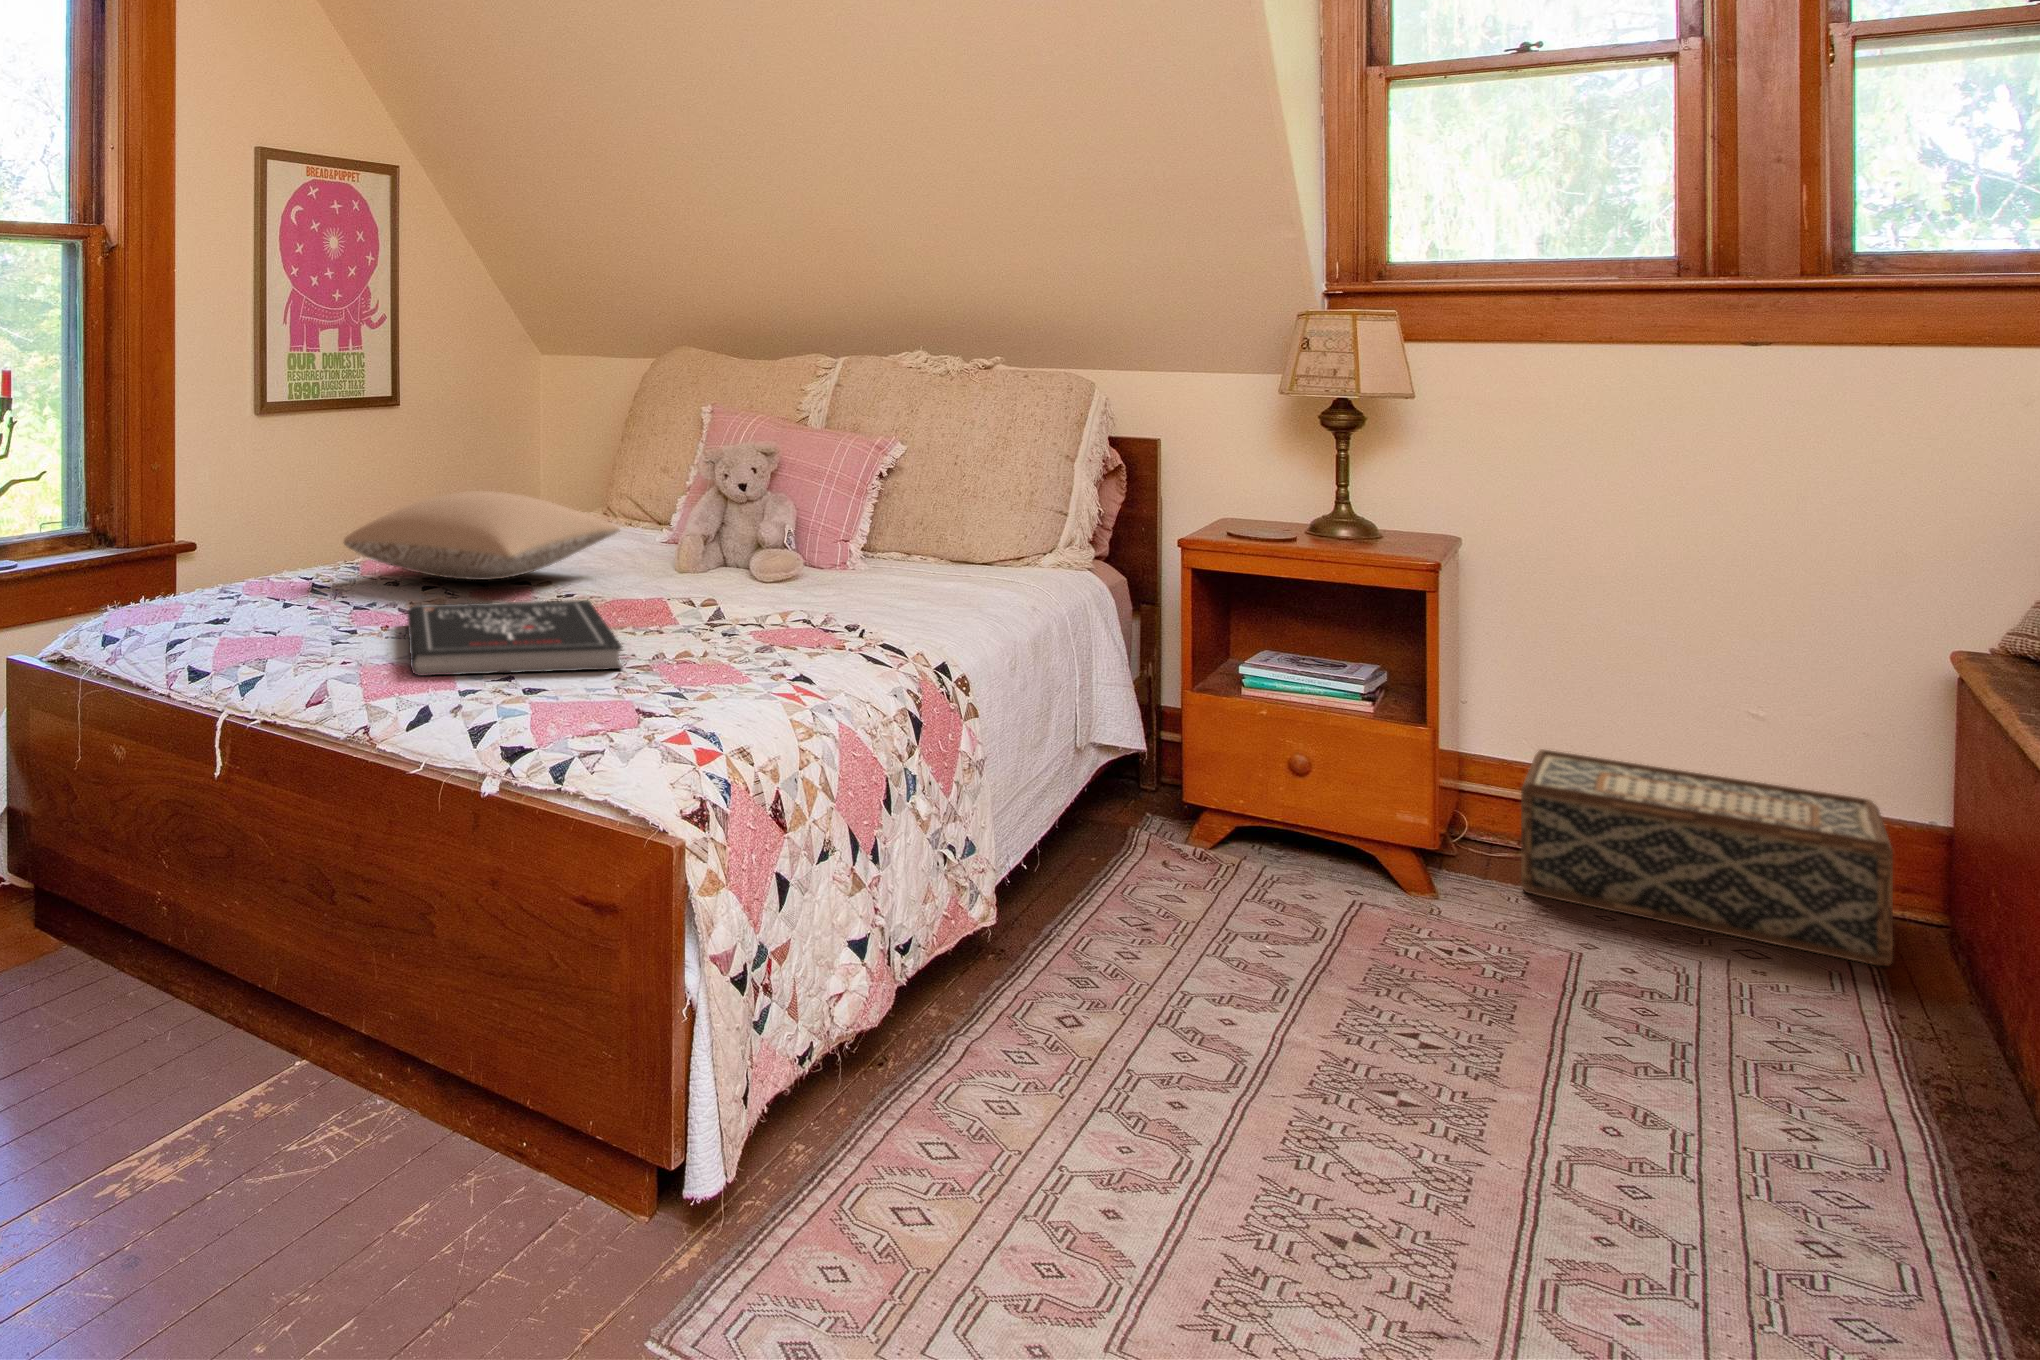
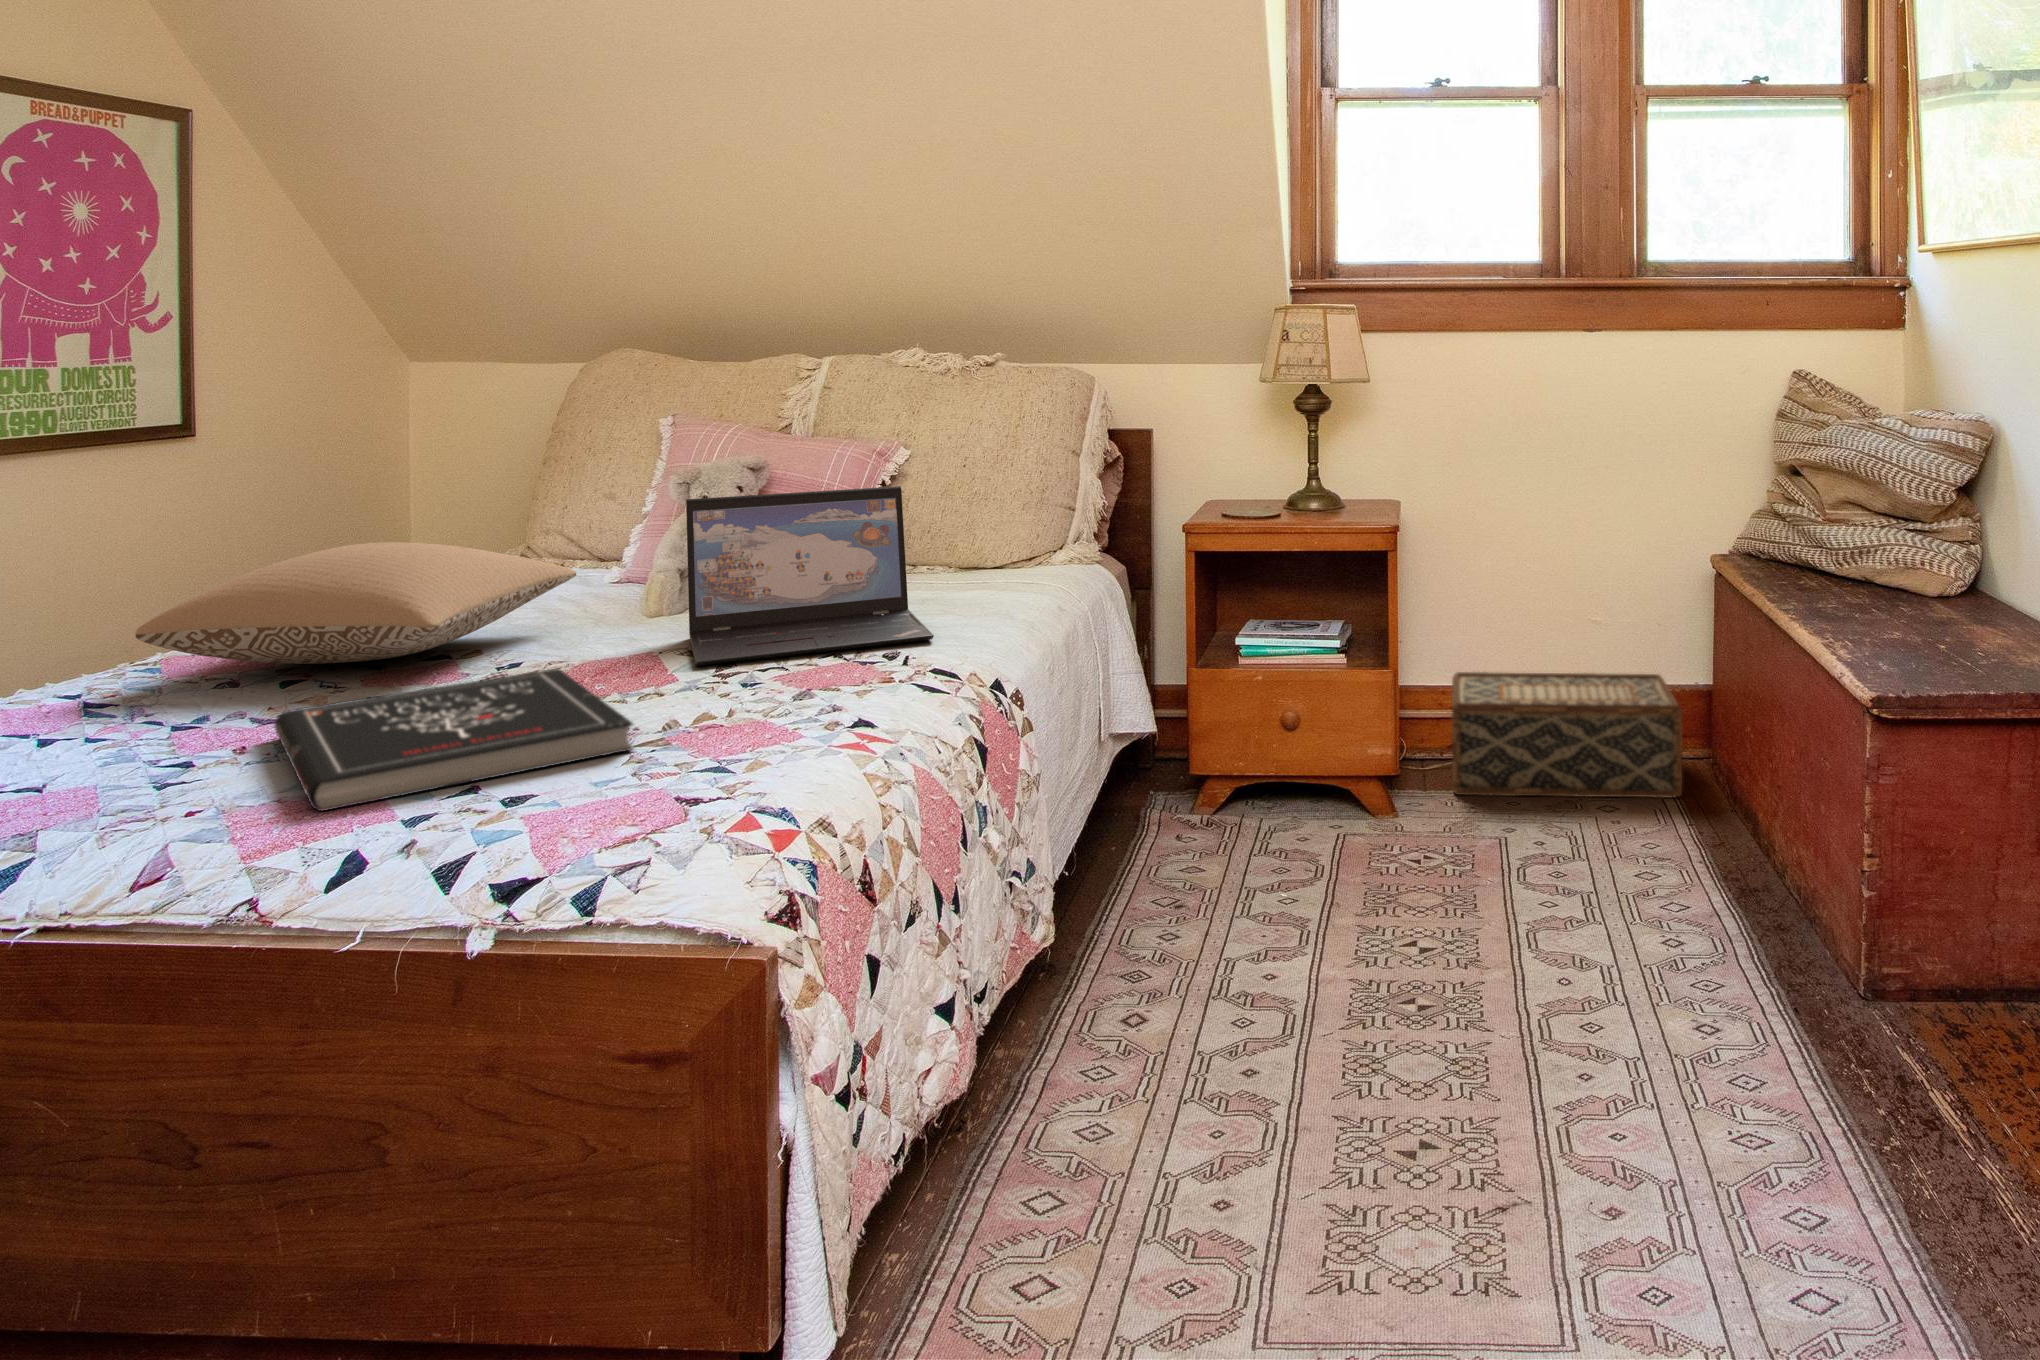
laptop: none [692,474,892,618] -> present [686,486,934,666]

